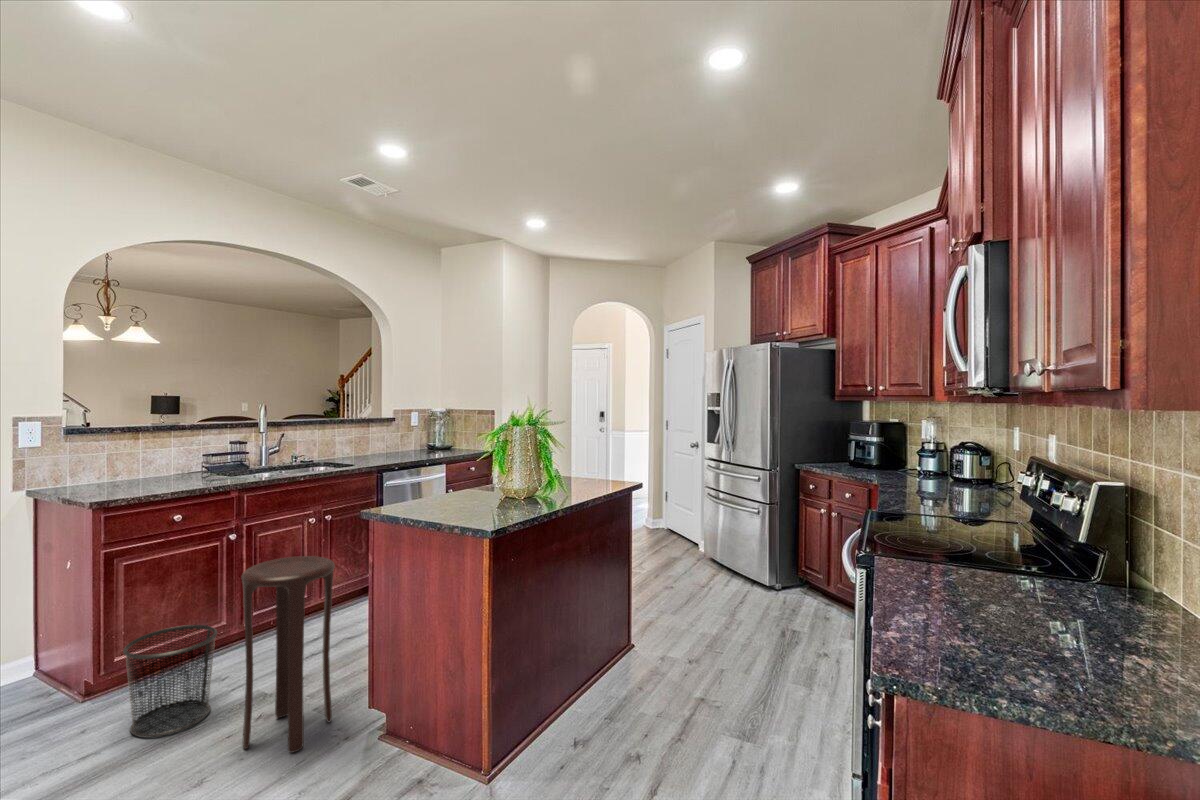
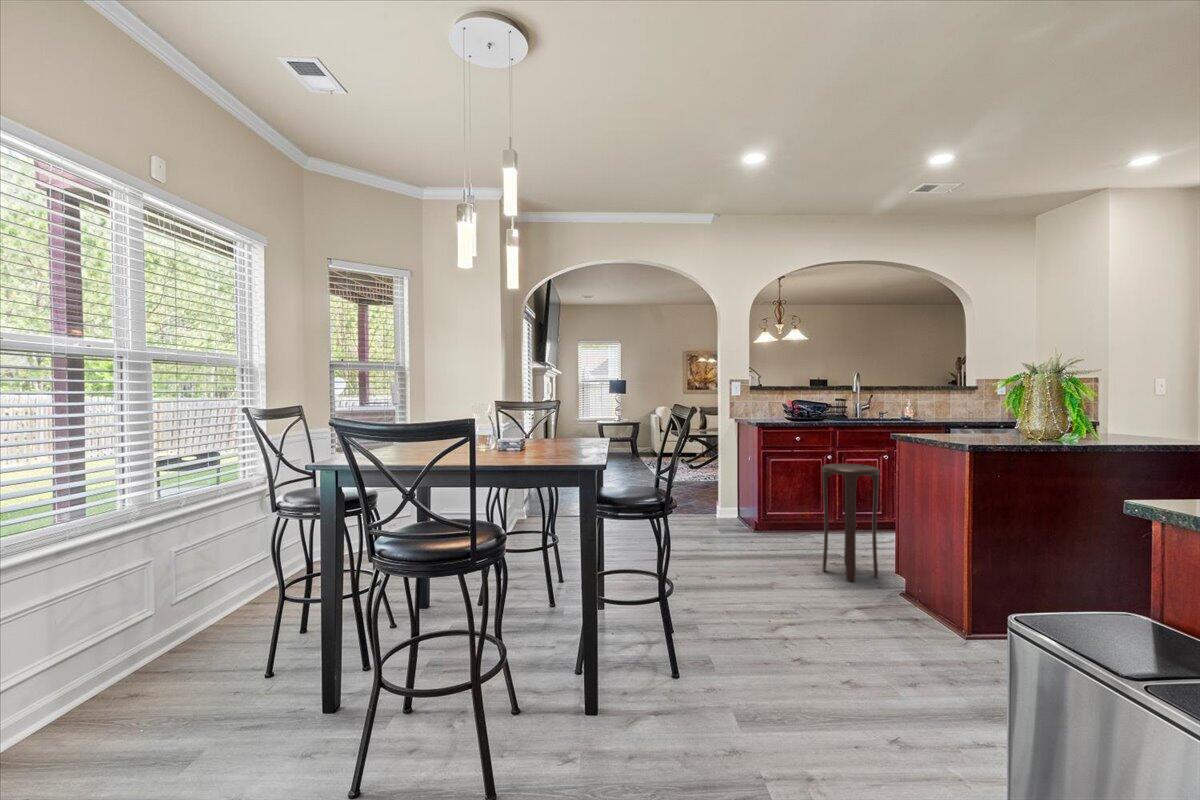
waste bin: present [123,625,217,738] -> none [769,499,815,555]

